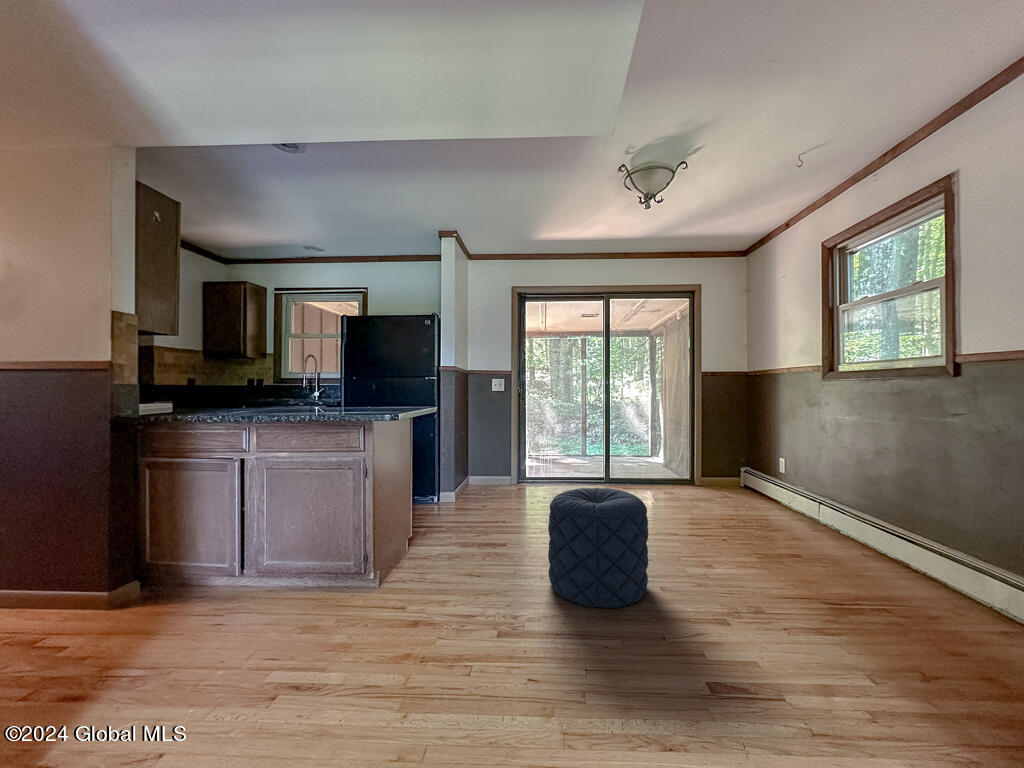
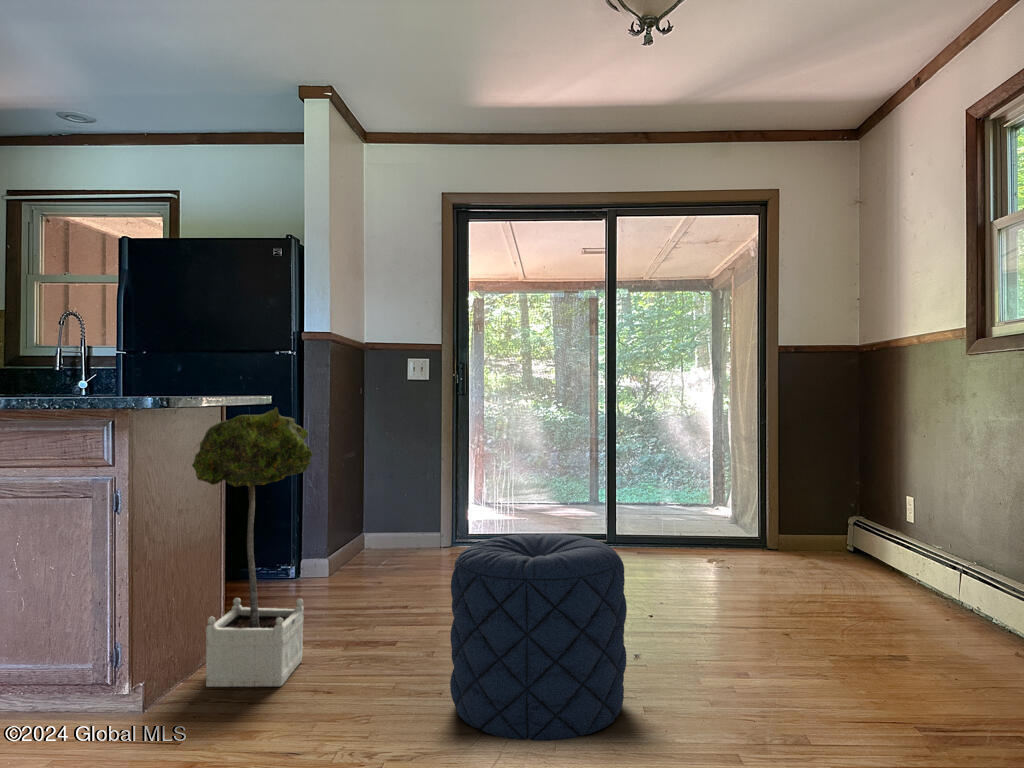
potted tree: none [402,417,466,572] -> present [192,407,312,687]

